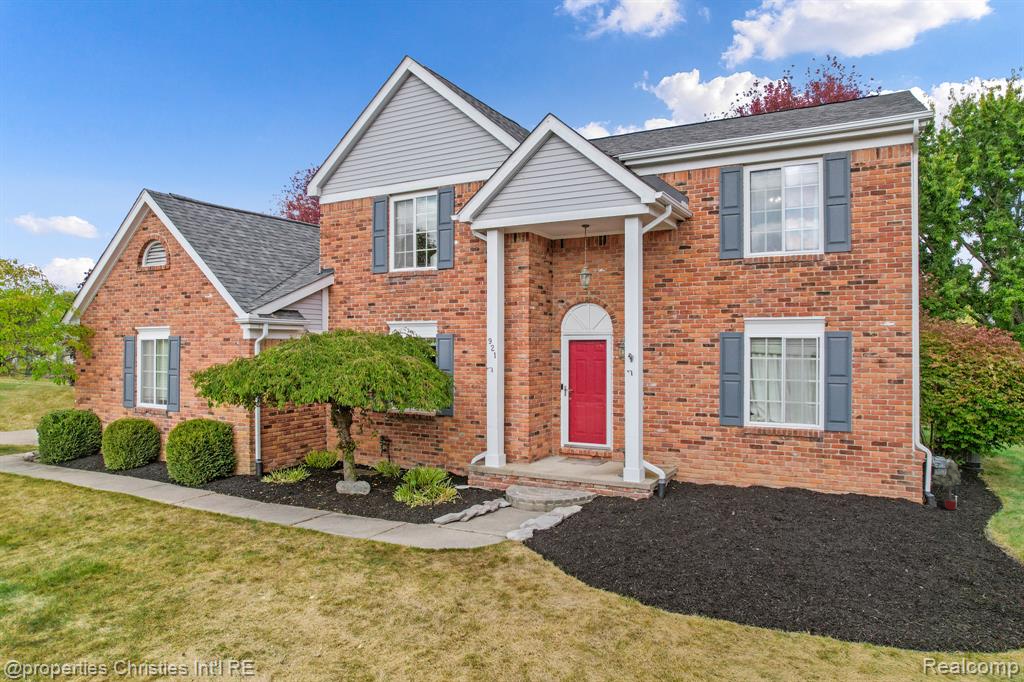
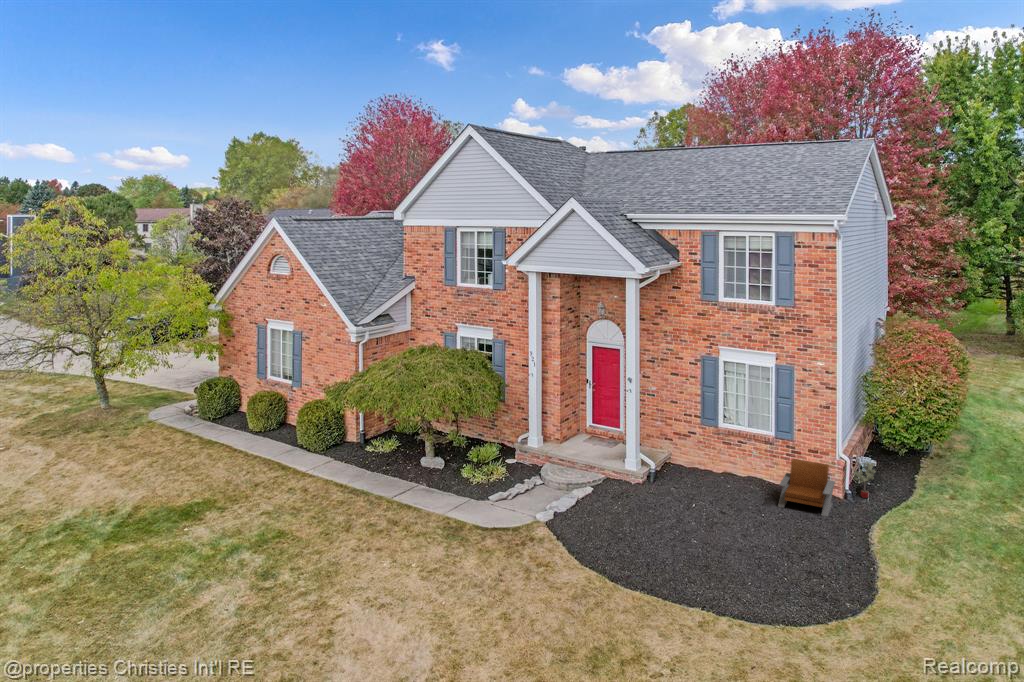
lounge chair: none [843,457,917,528] -> present [778,459,835,517]

